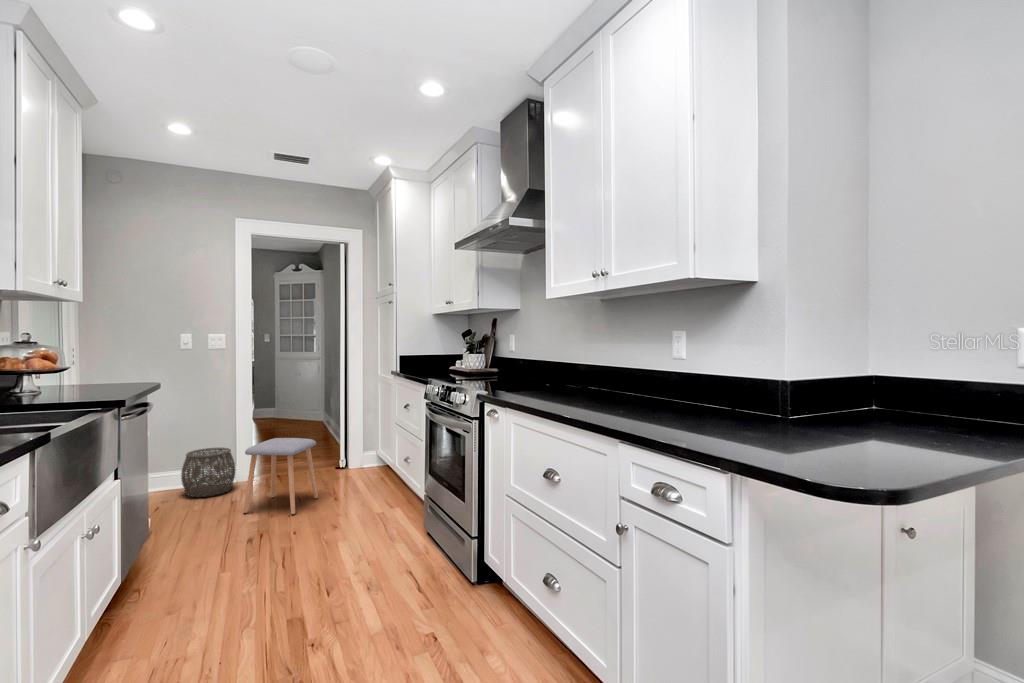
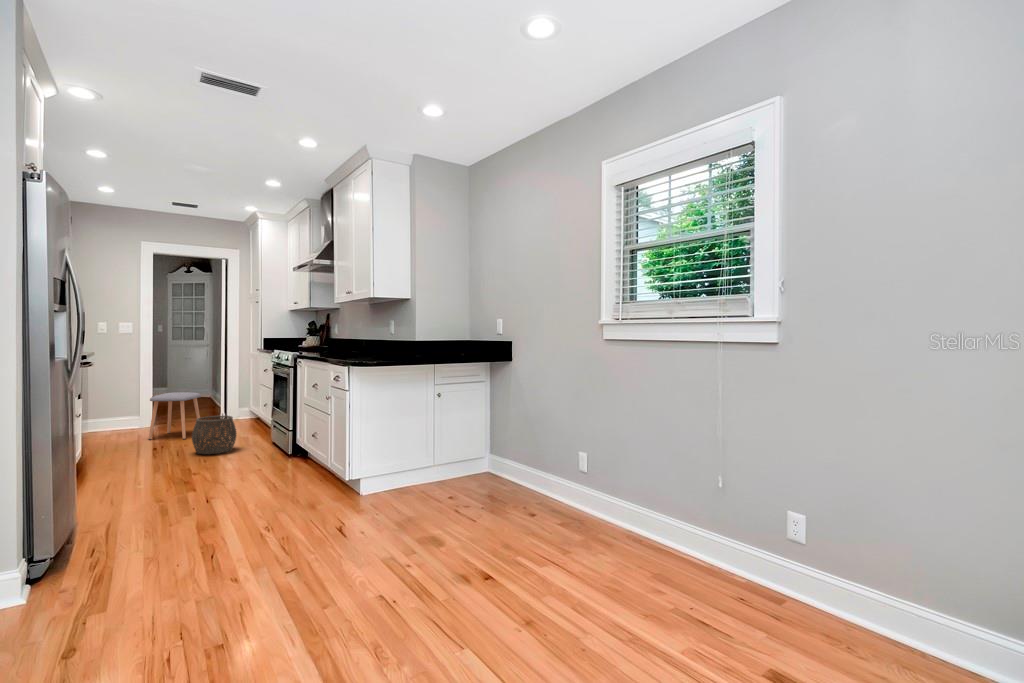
woven basket: present [181,447,236,497] -> present [192,415,237,454]

